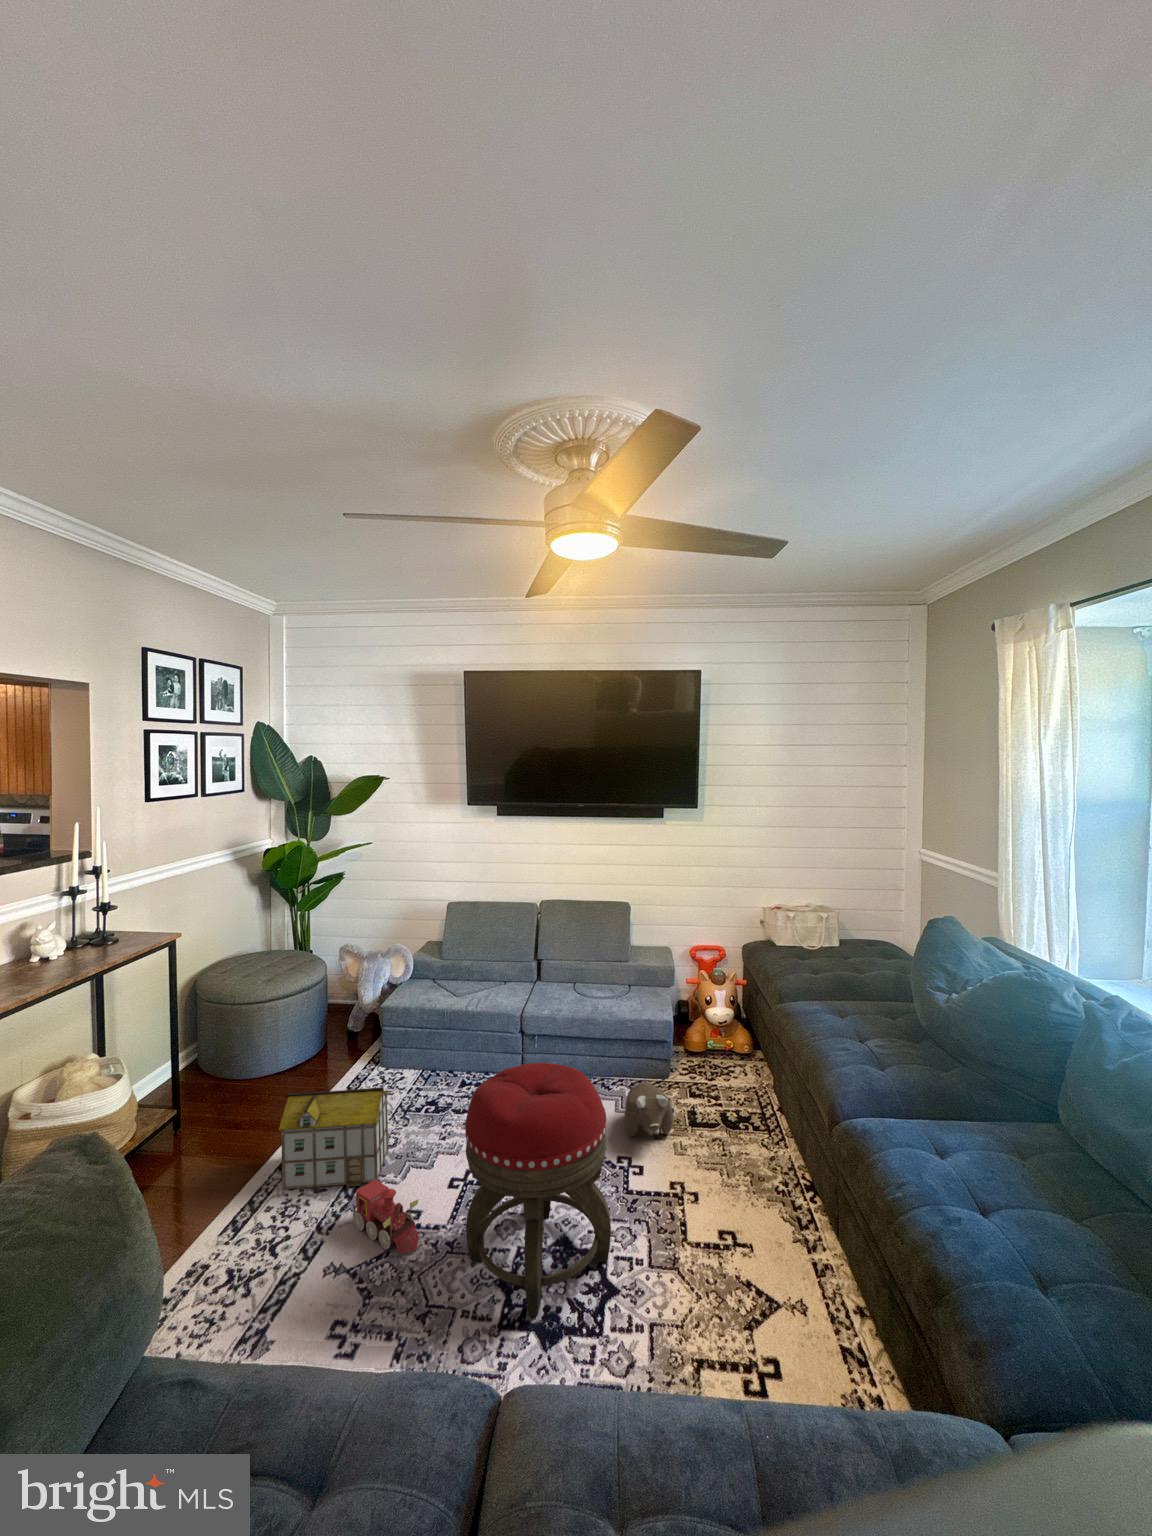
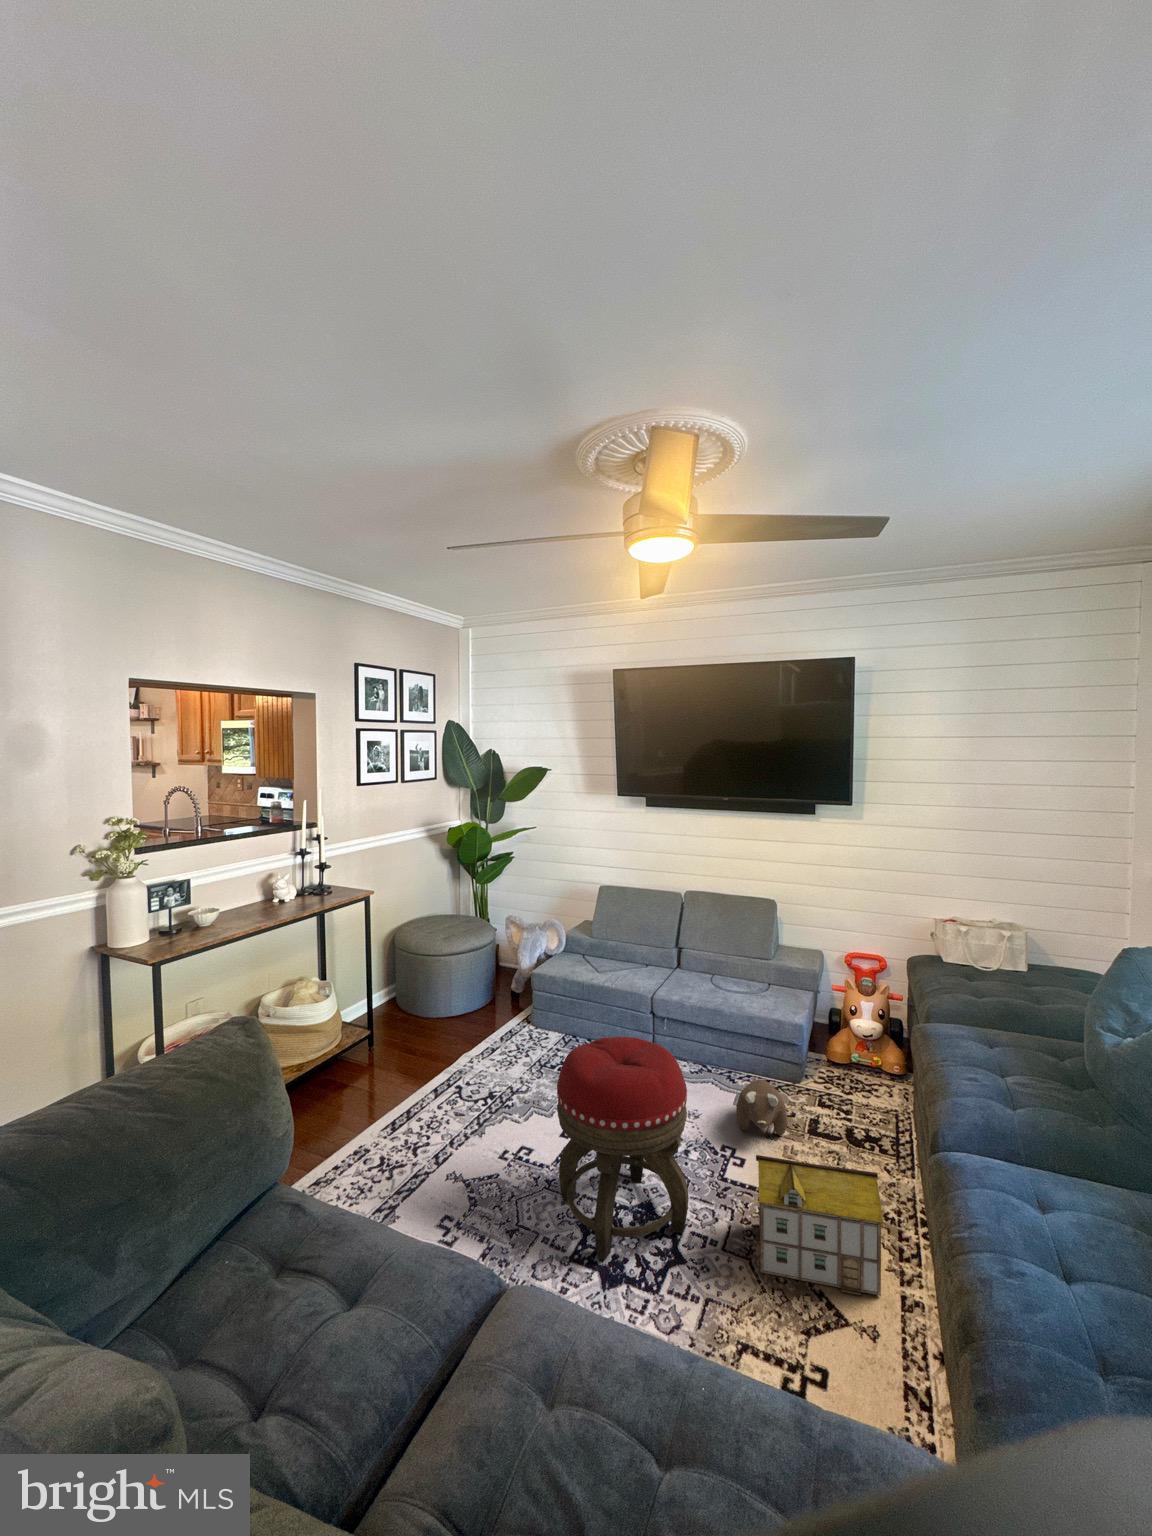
toy house: present [279,1087,388,1189] -> present [756,1155,883,1296]
toy train: present [353,1180,419,1253] -> none [477,1114,528,1180]

